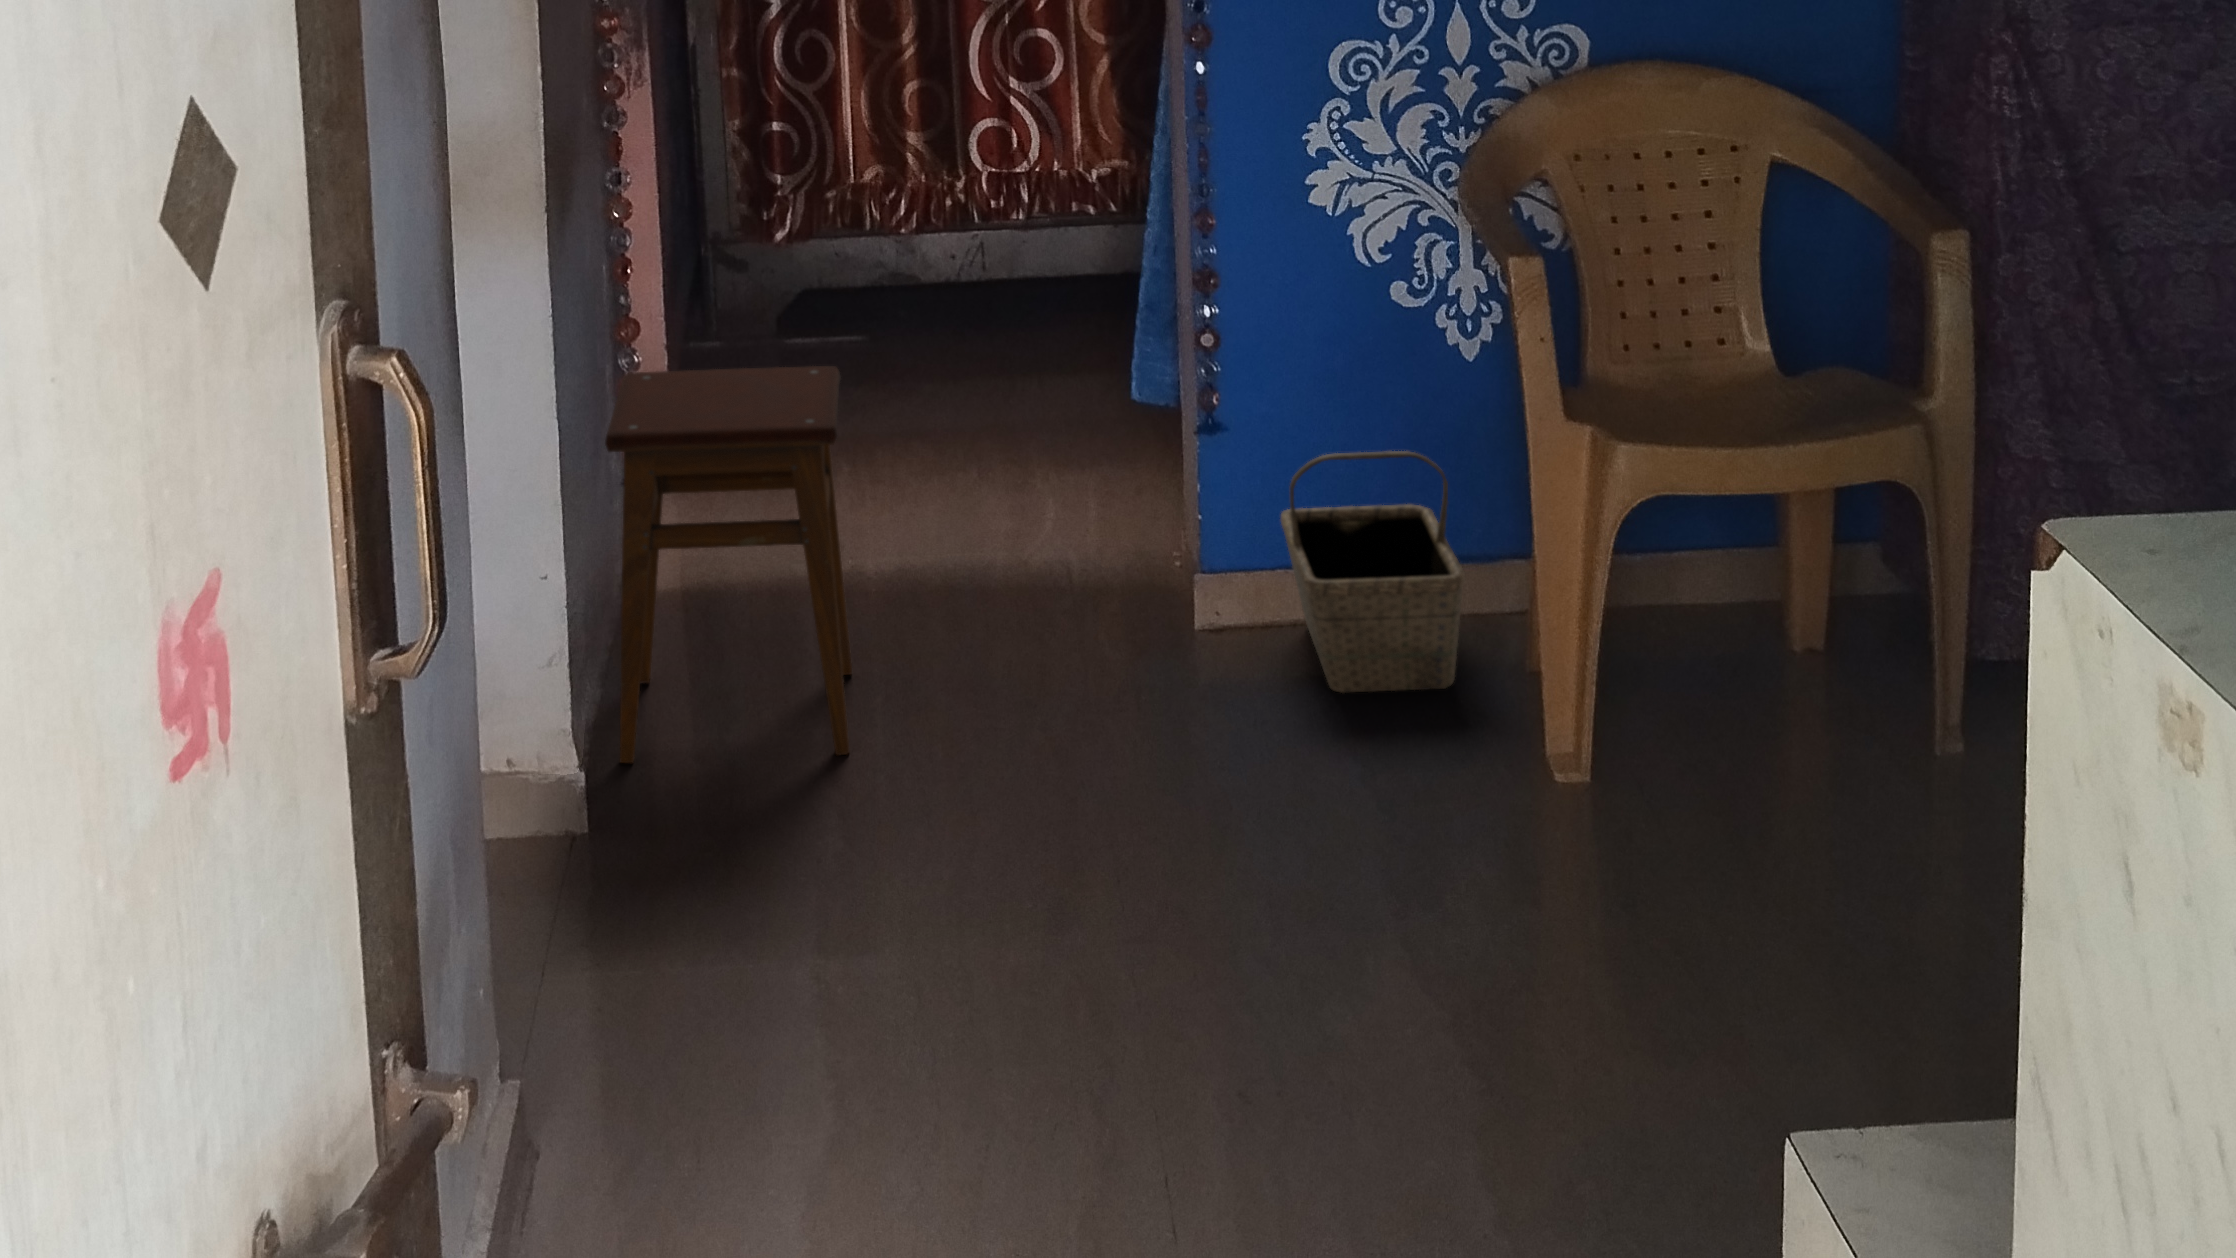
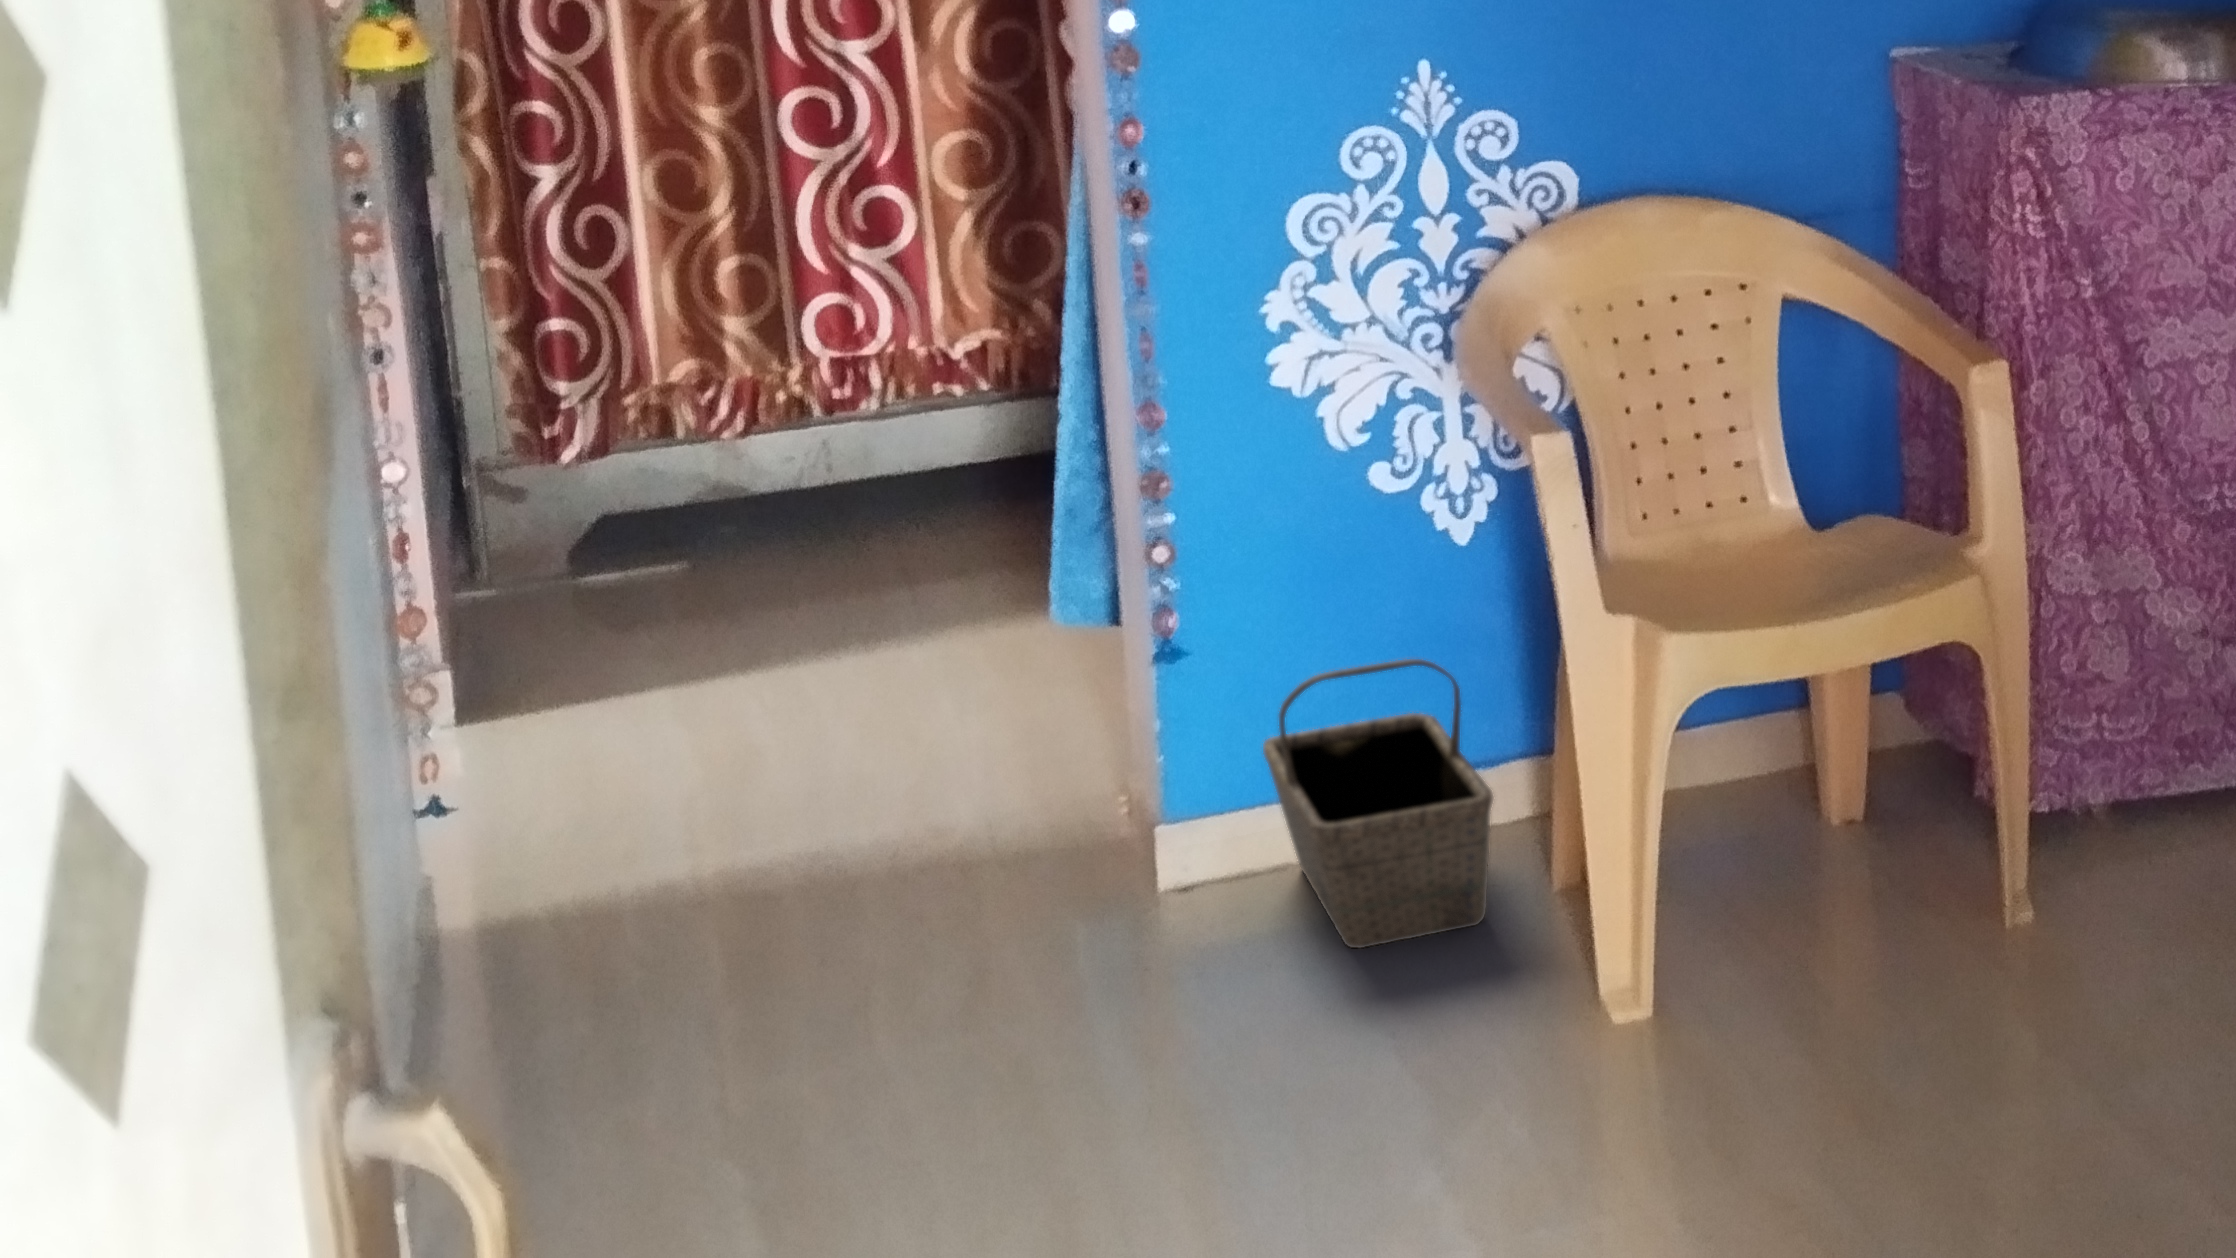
stool: present [605,366,852,763] -> none [403,642,764,1194]

